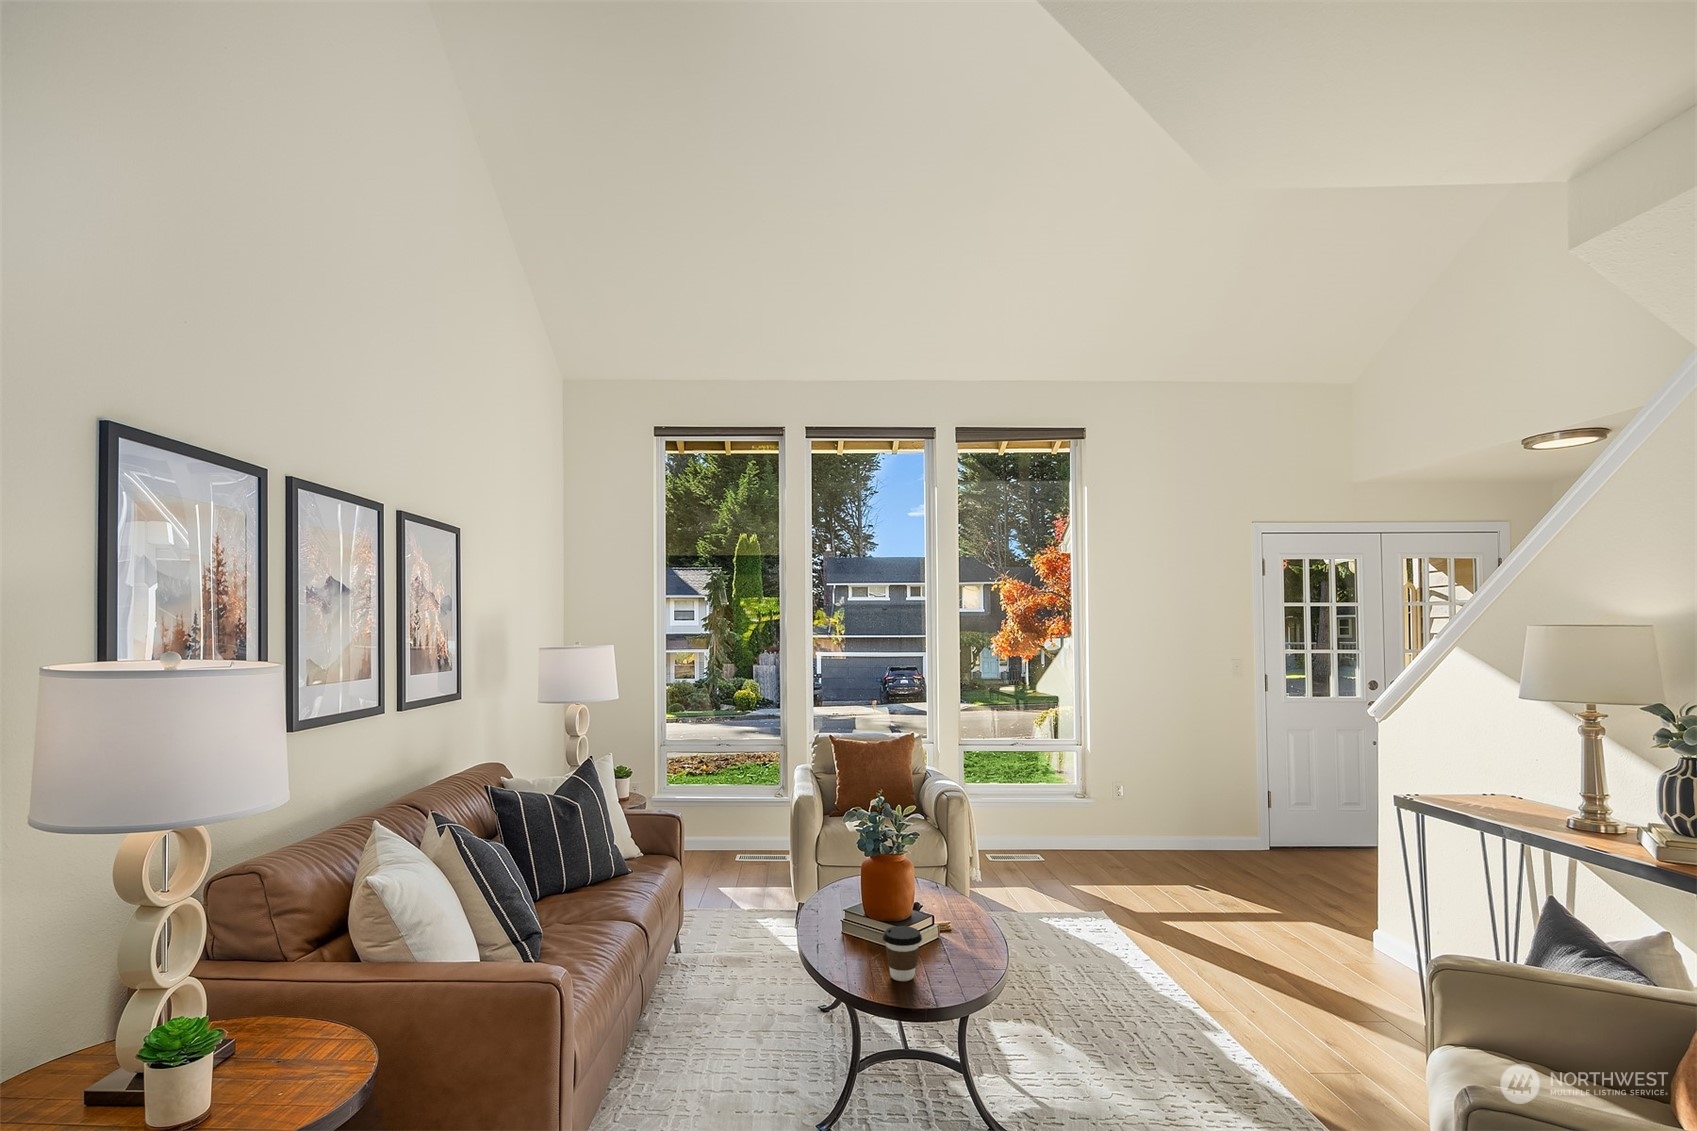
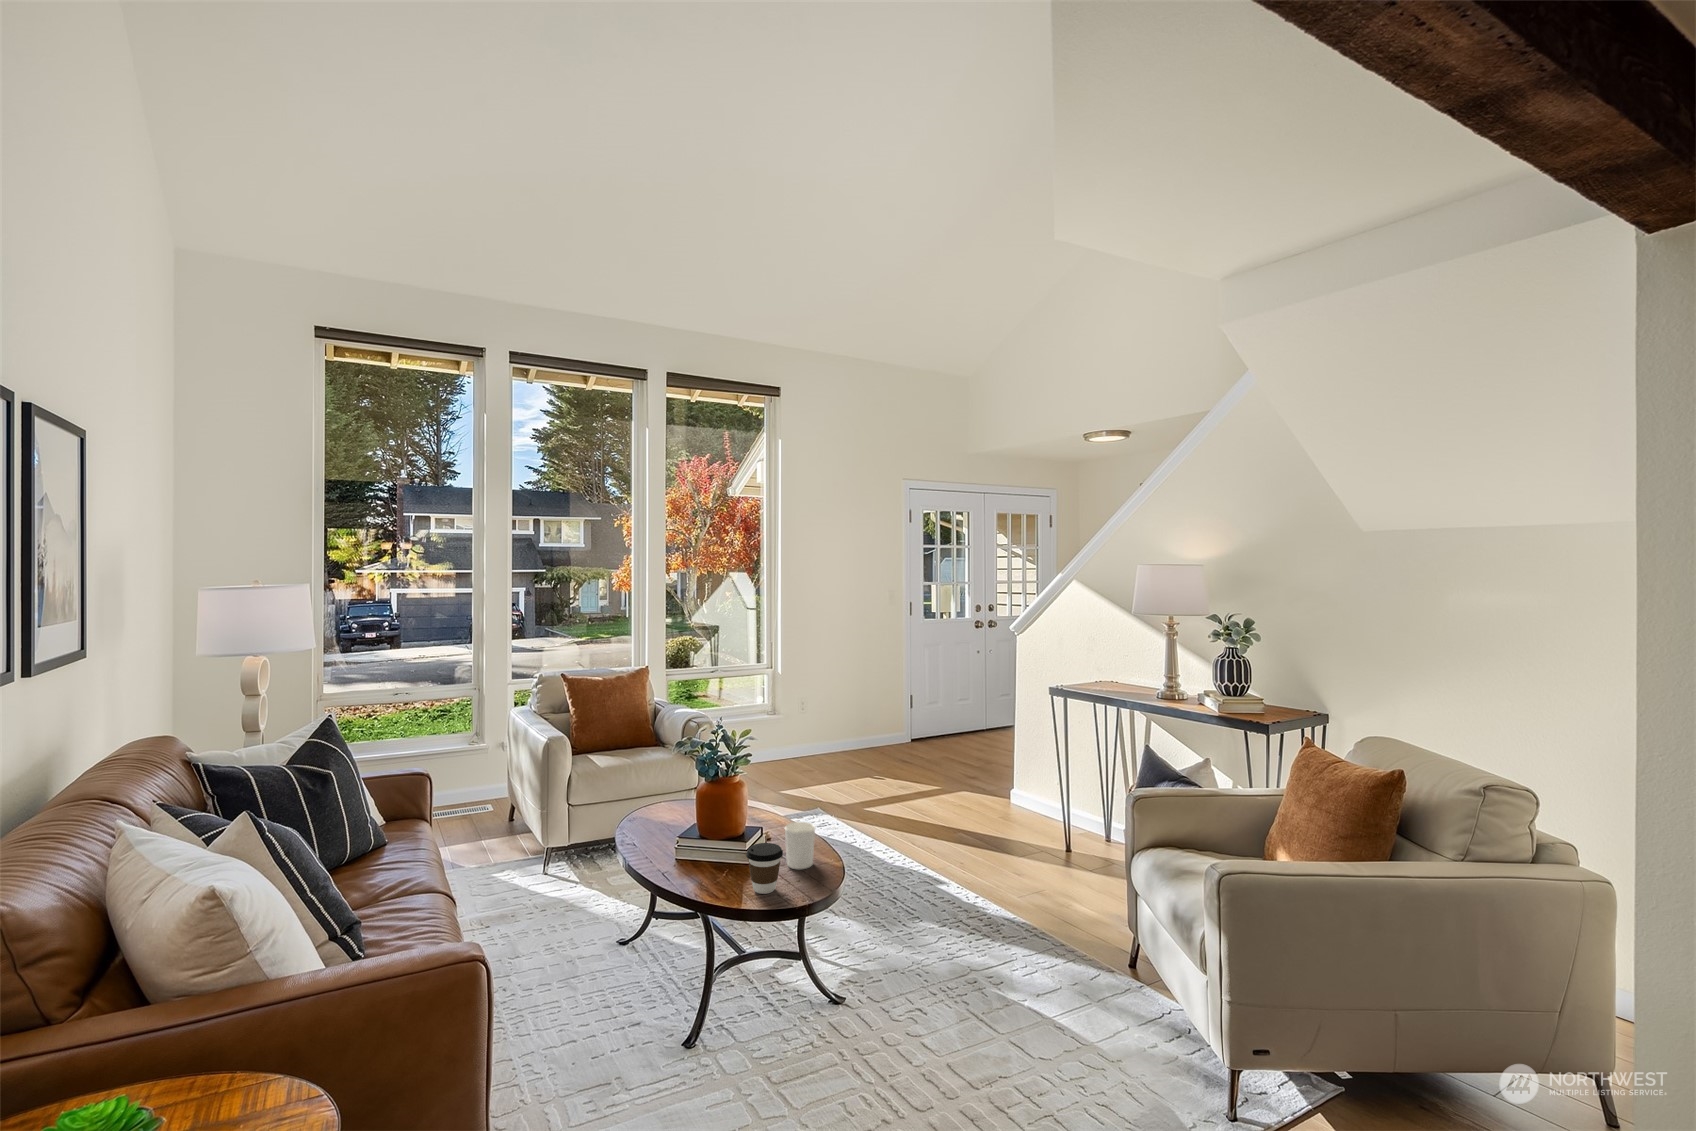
candle holder: none [942,912,976,966] -> present [785,822,815,869]

